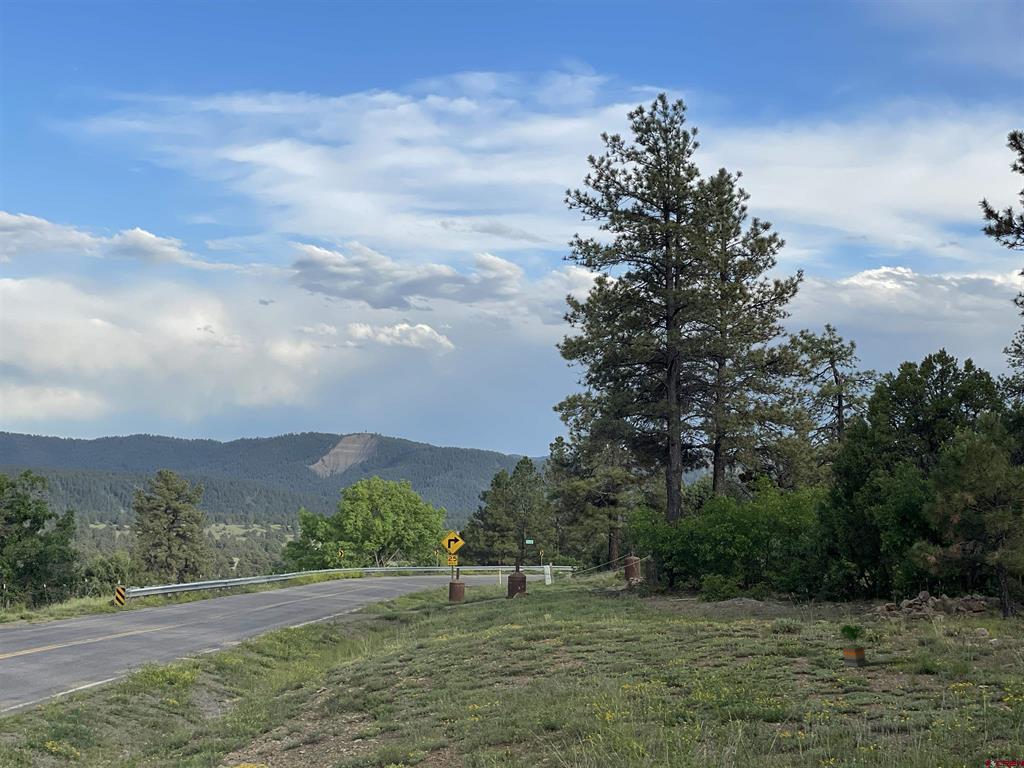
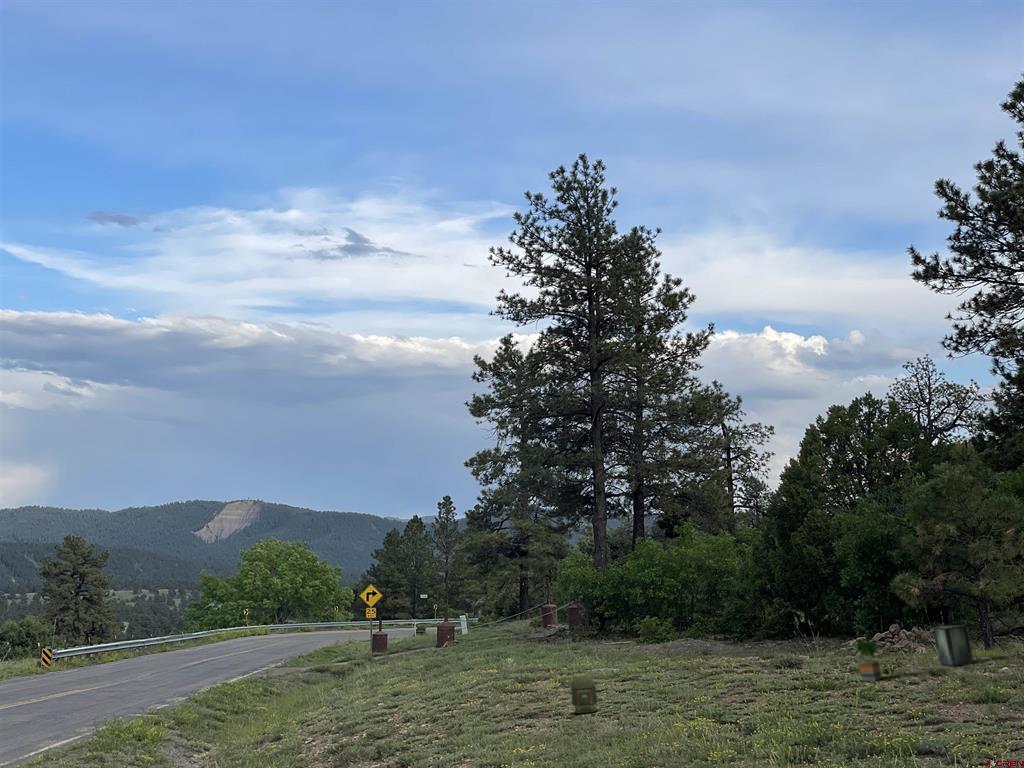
storage box: none [934,611,974,656] -> present [933,625,974,666]
backpack: none [547,643,573,681] -> present [571,676,597,713]

